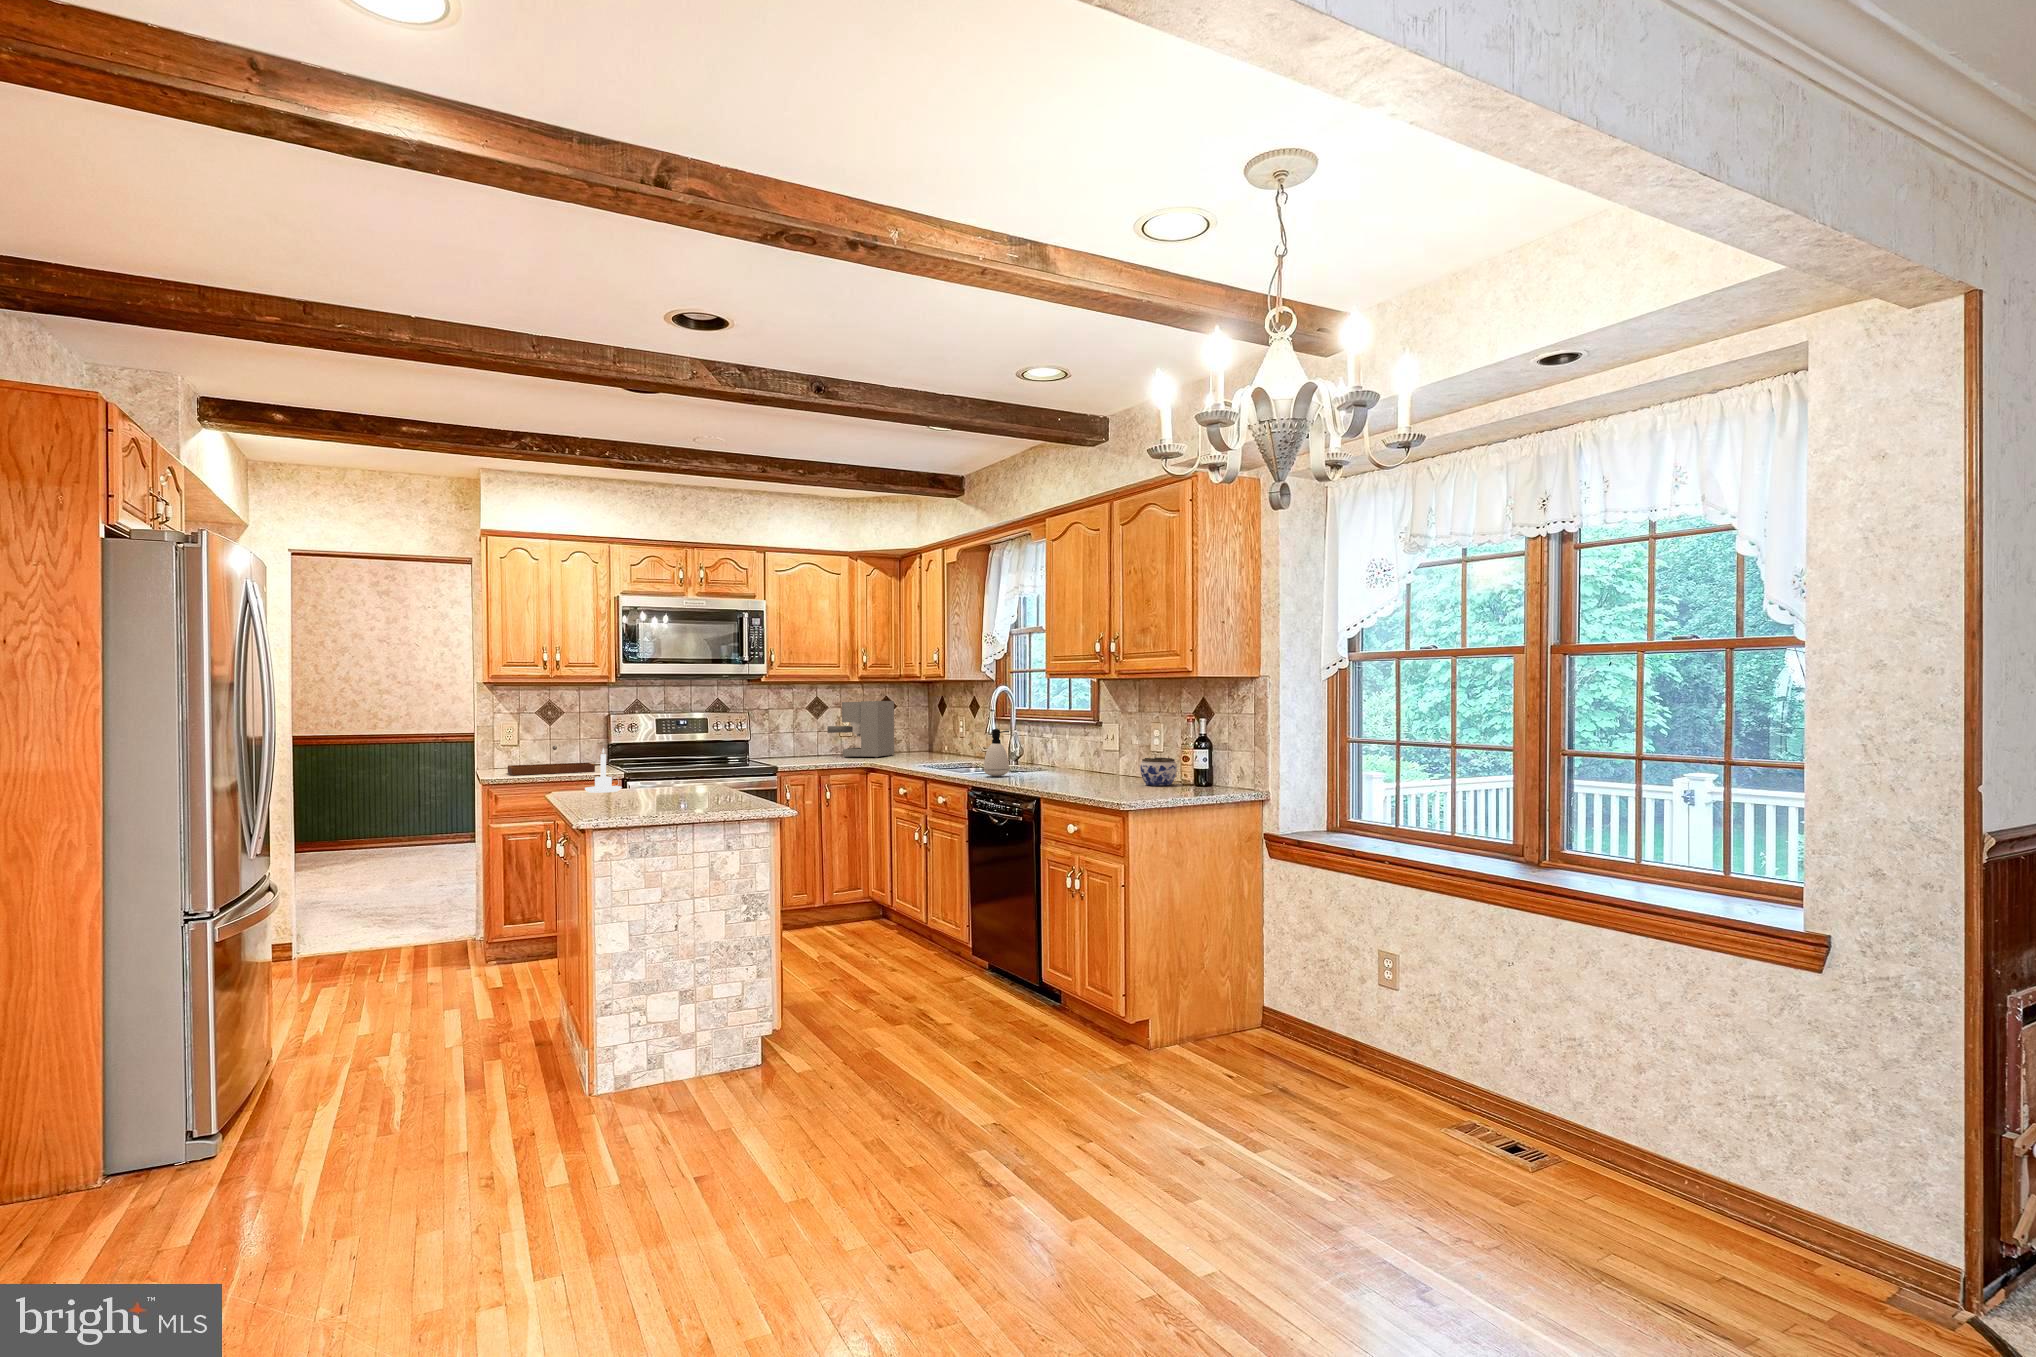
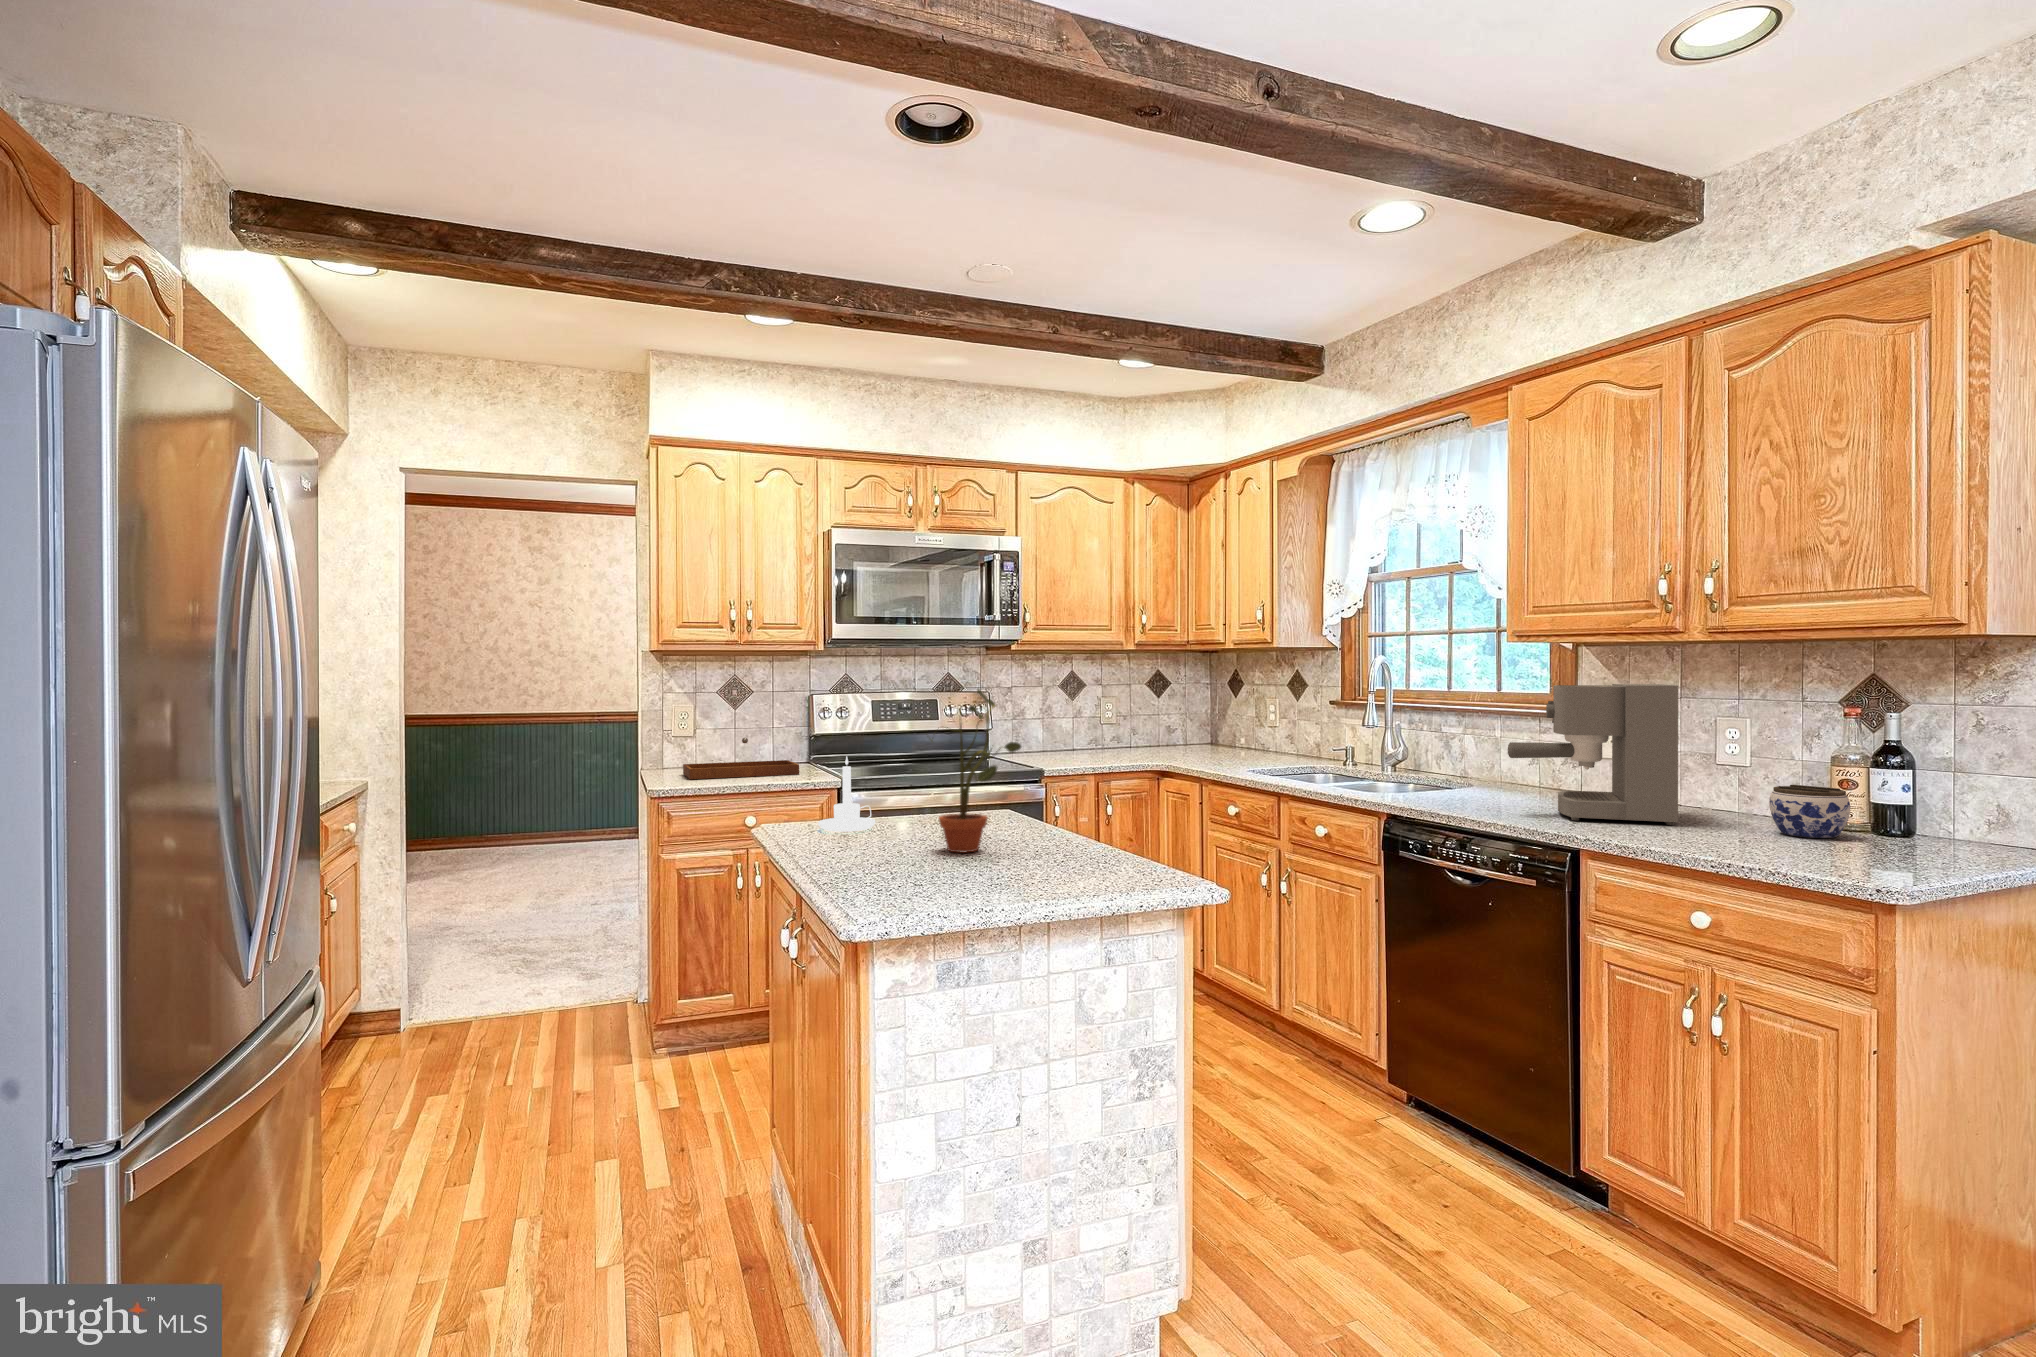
coffee maker: present [827,701,894,758] -> present [1508,684,1678,825]
potted plant: none [641,706,699,799] -> present [931,689,1021,853]
soap dispenser: present [984,729,1009,776] -> none [1413,726,1456,802]

